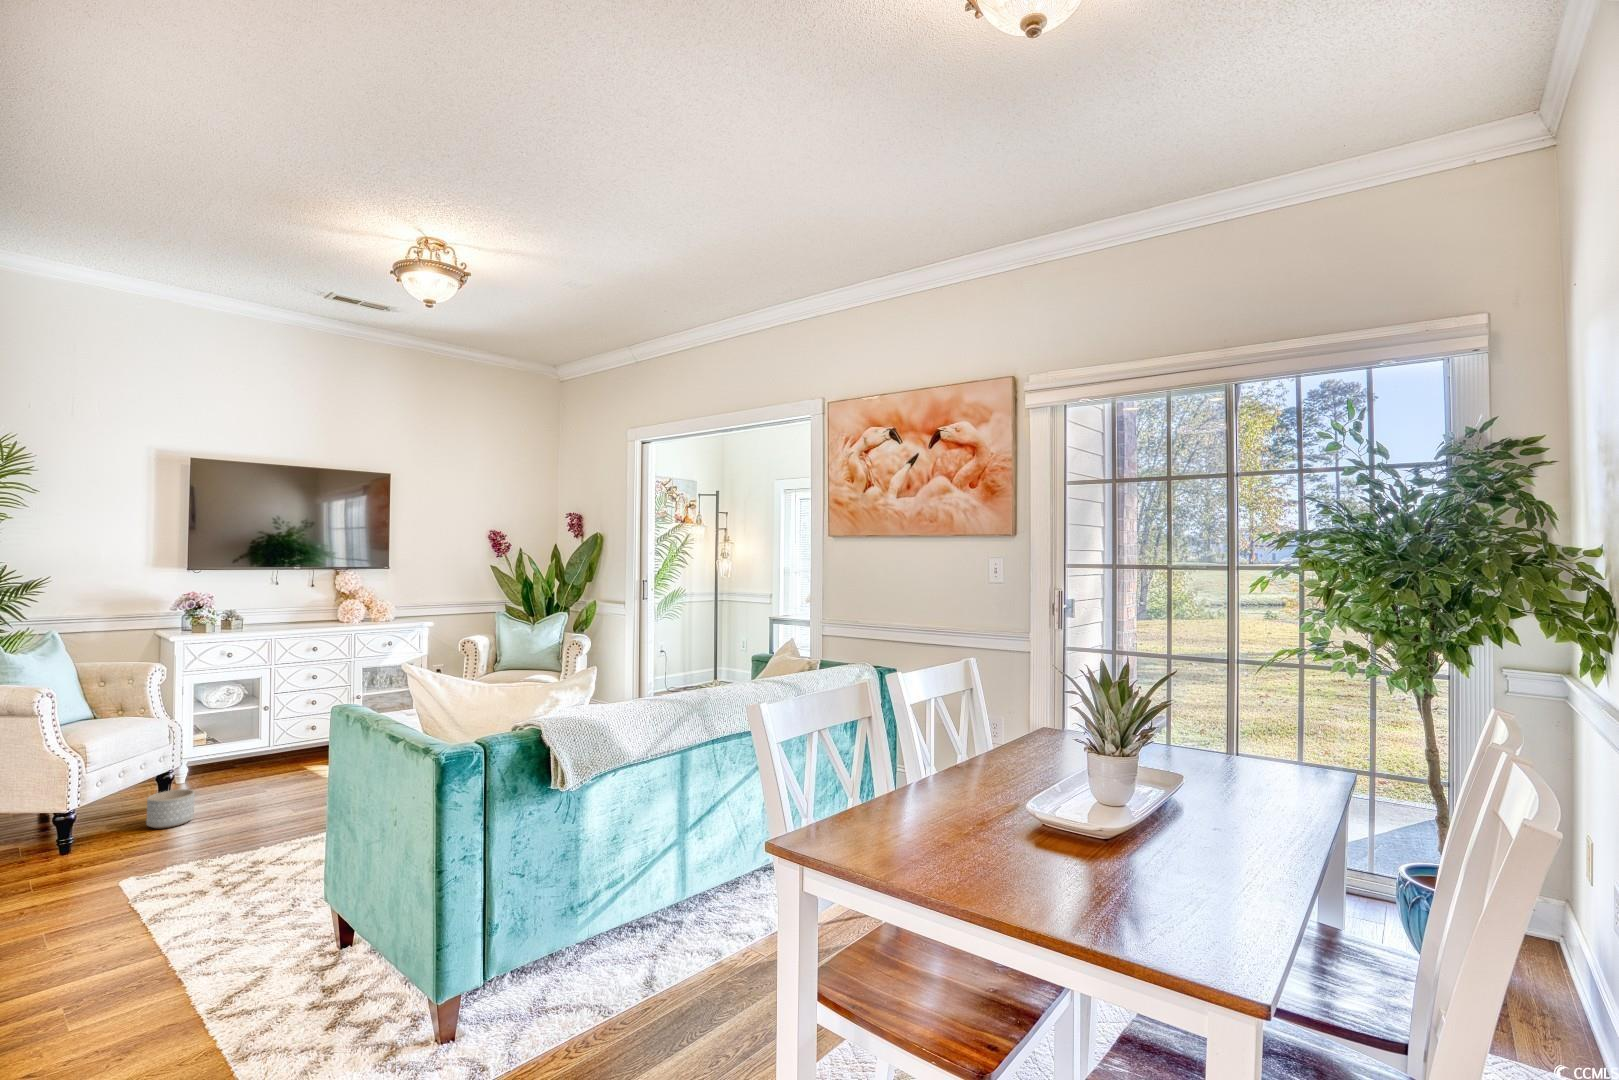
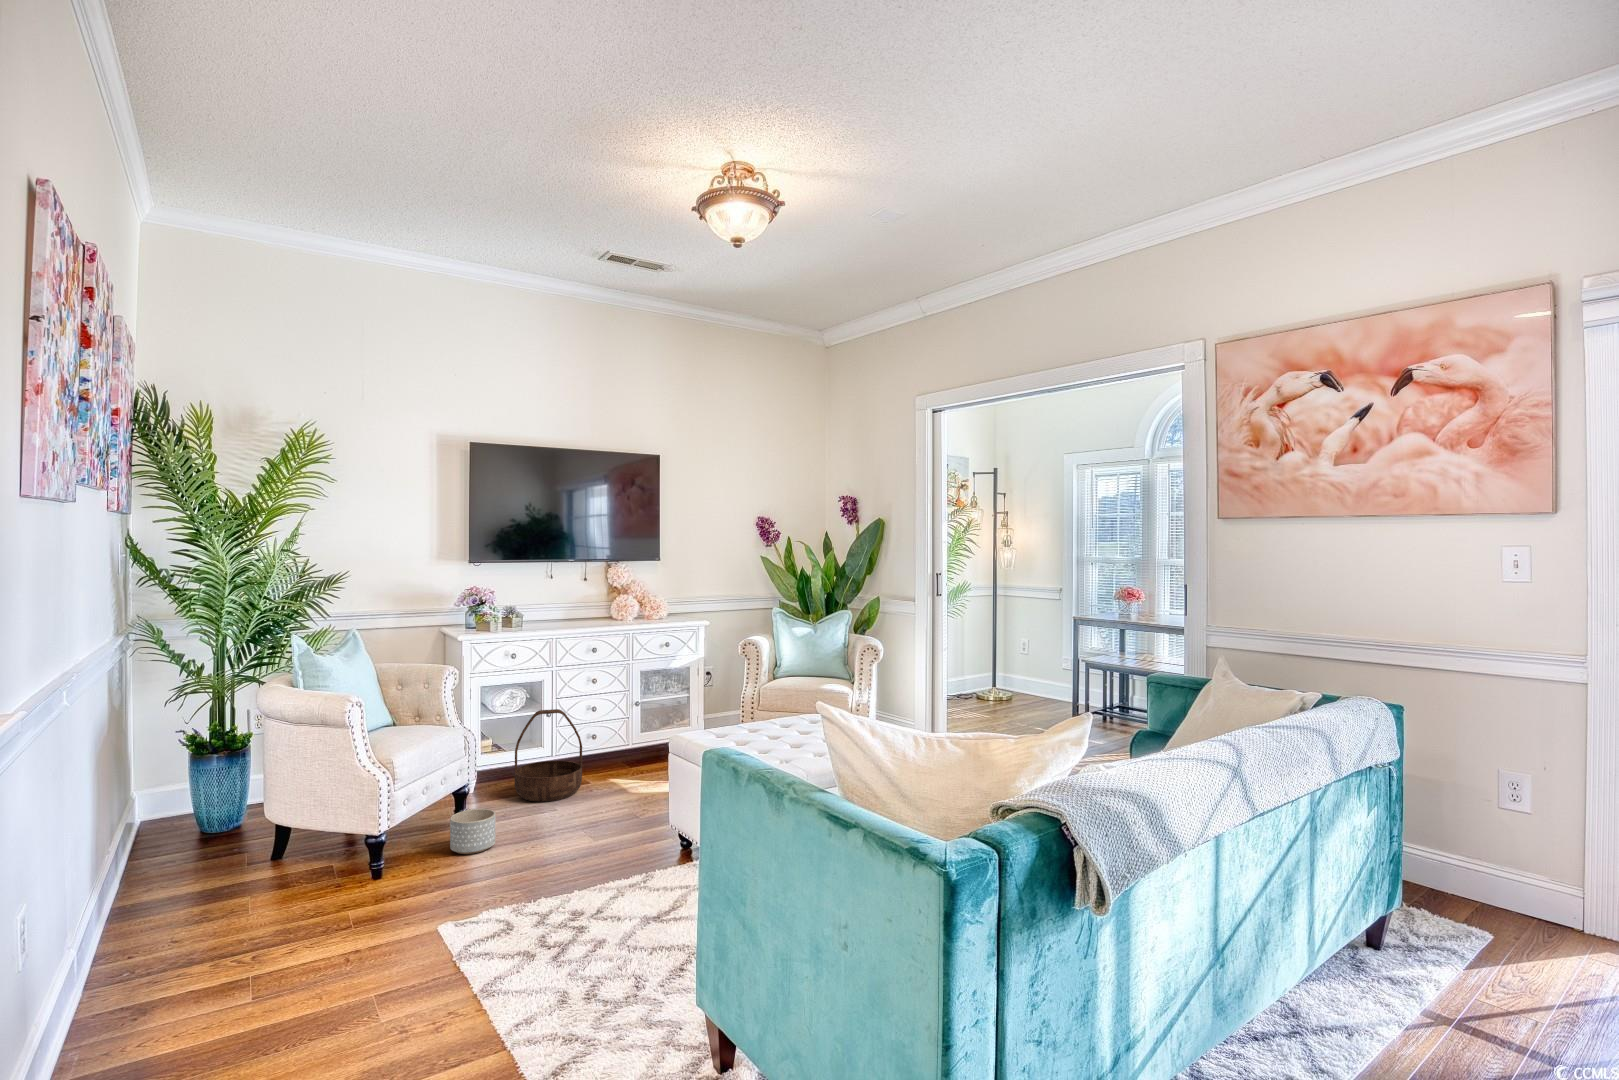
basket: none [225,702,296,785] -> present [515,709,582,802]

